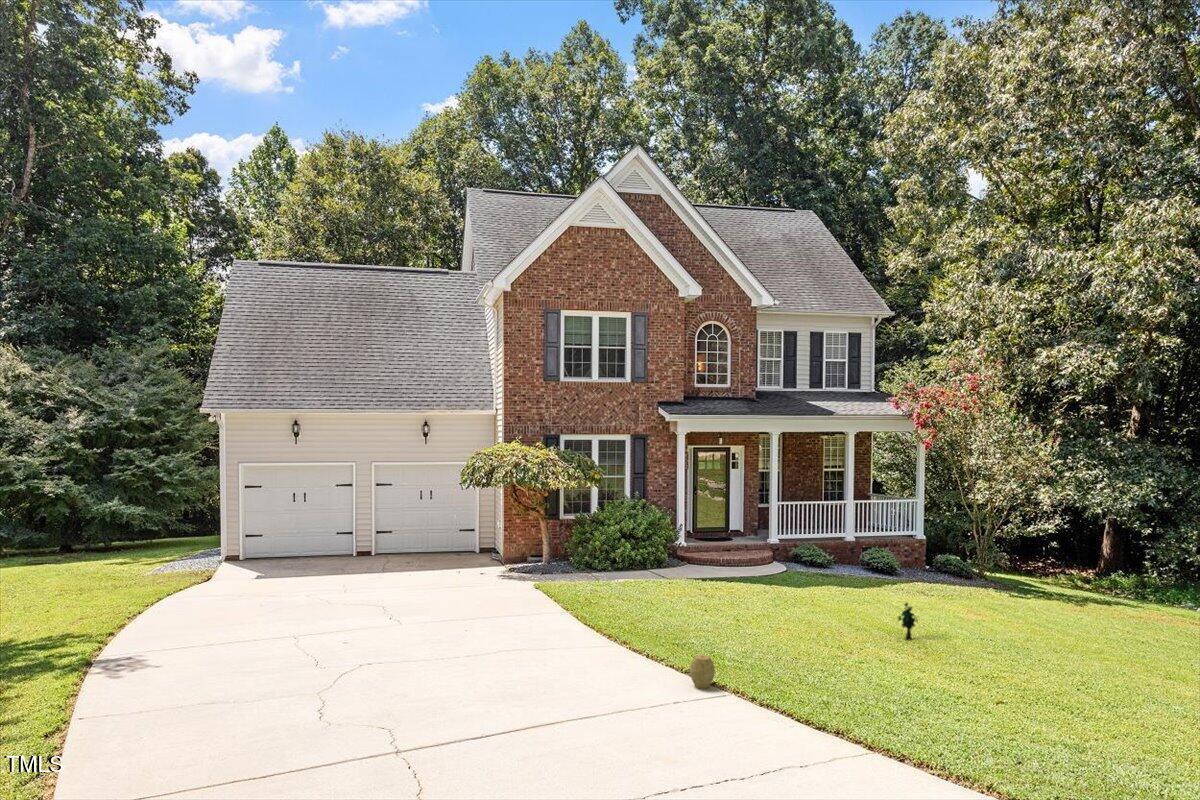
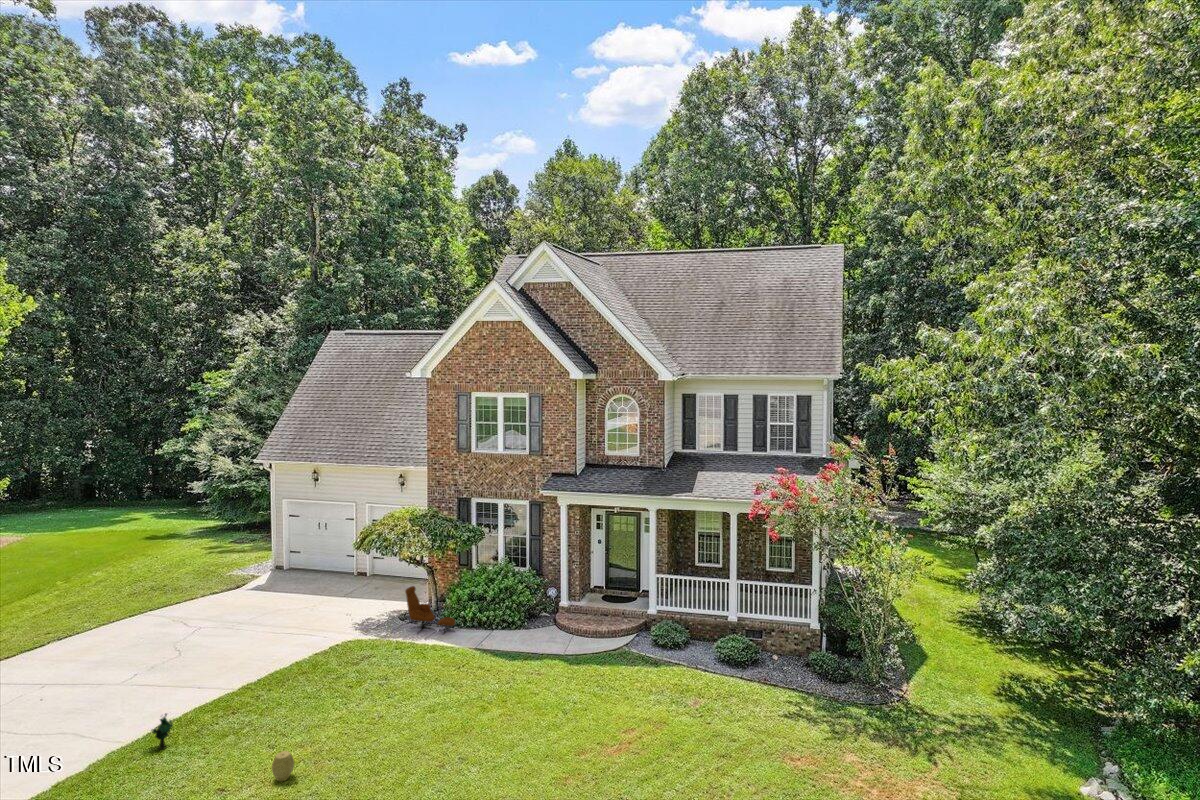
lounge chair: none [537,531,597,584] -> present [405,586,455,631]
decorative plant: present [898,603,918,640] -> present [152,714,173,750]

